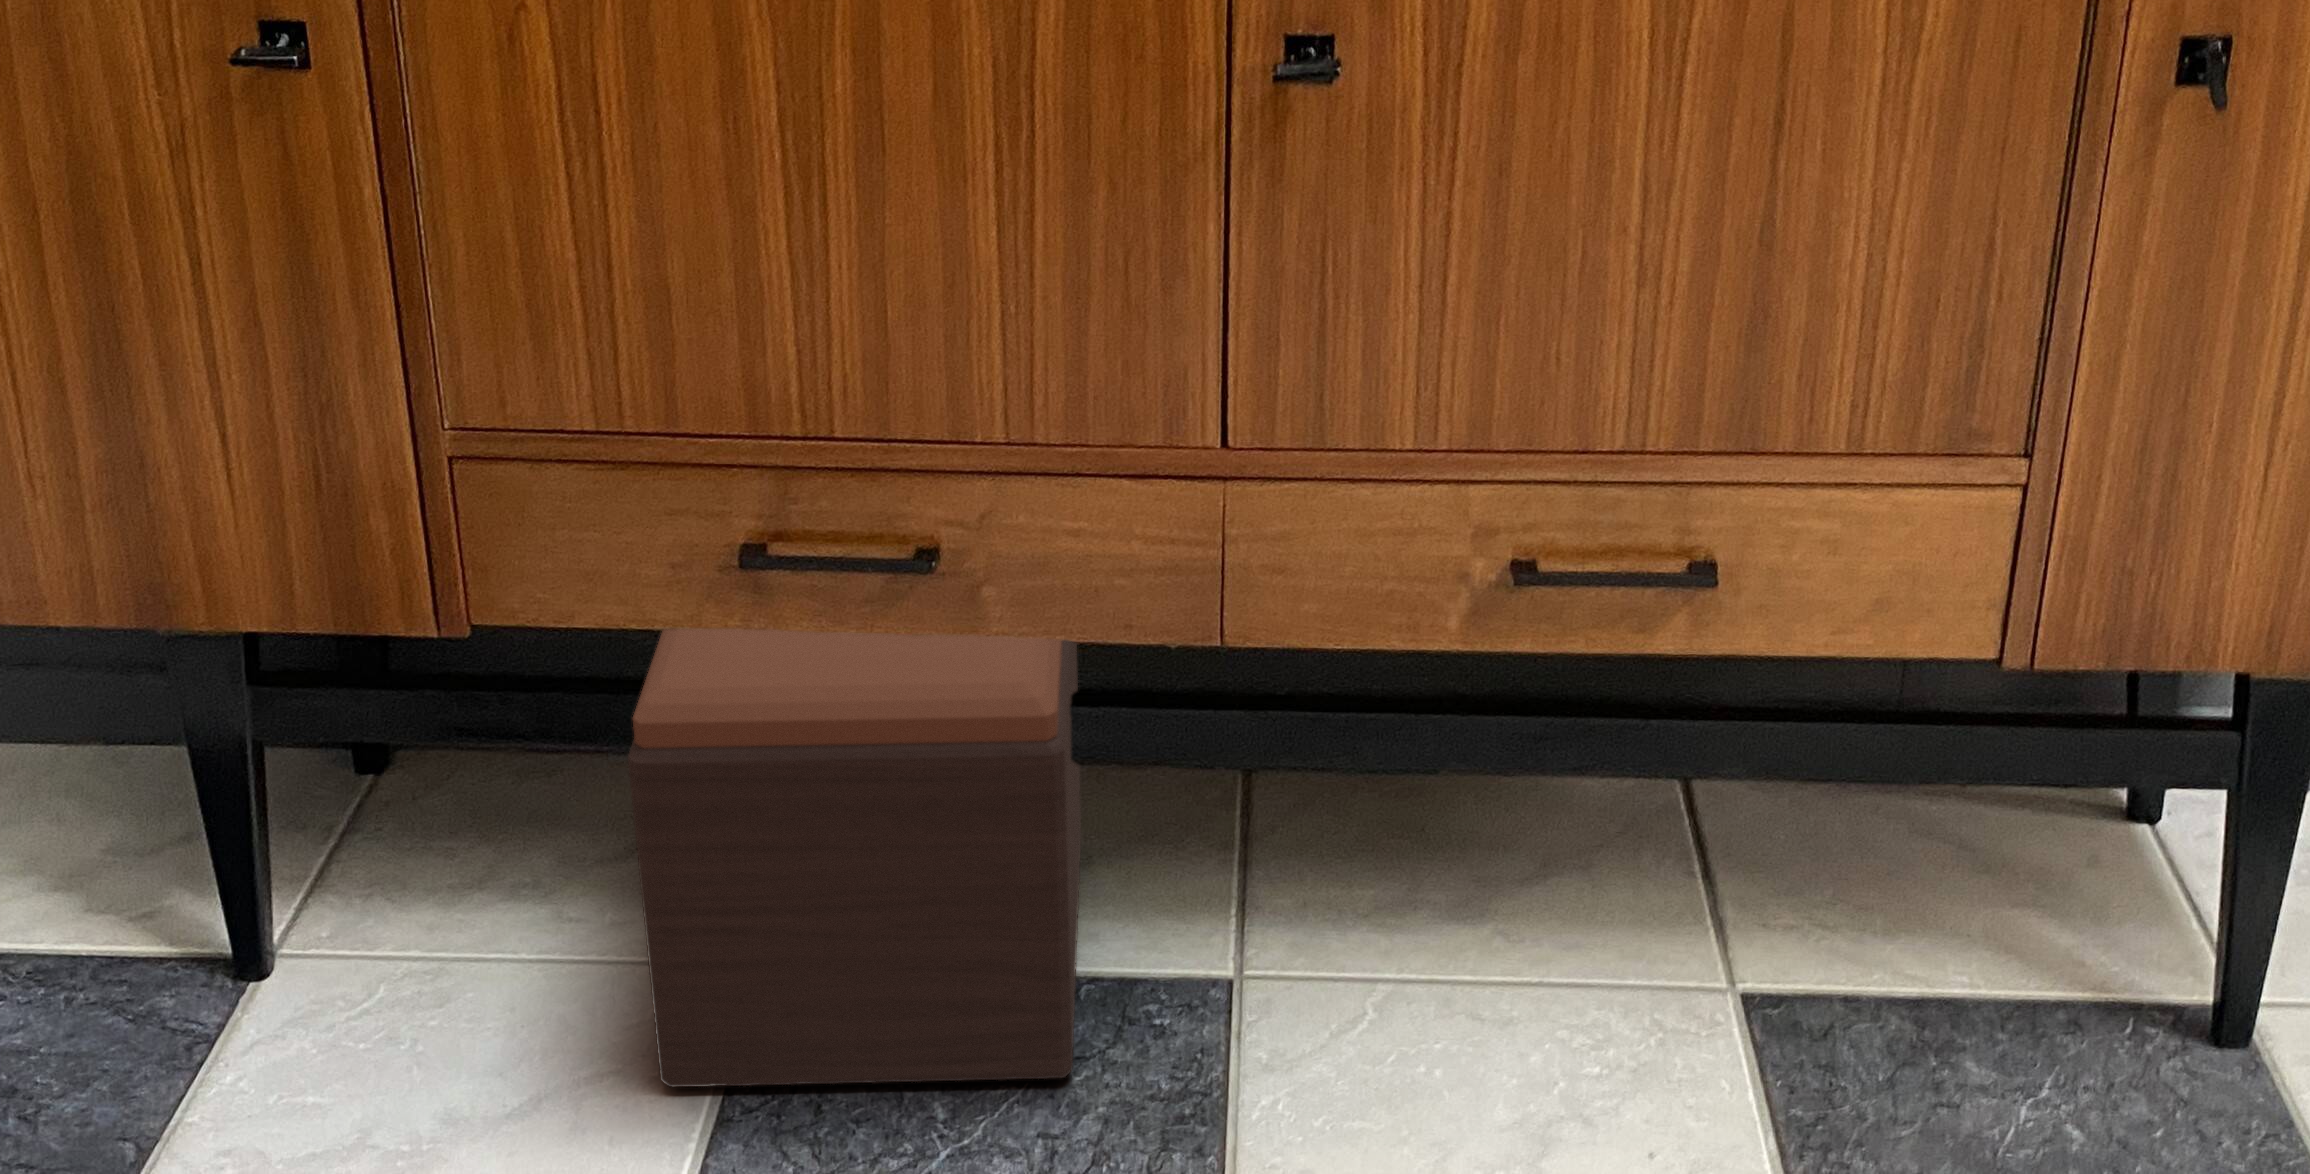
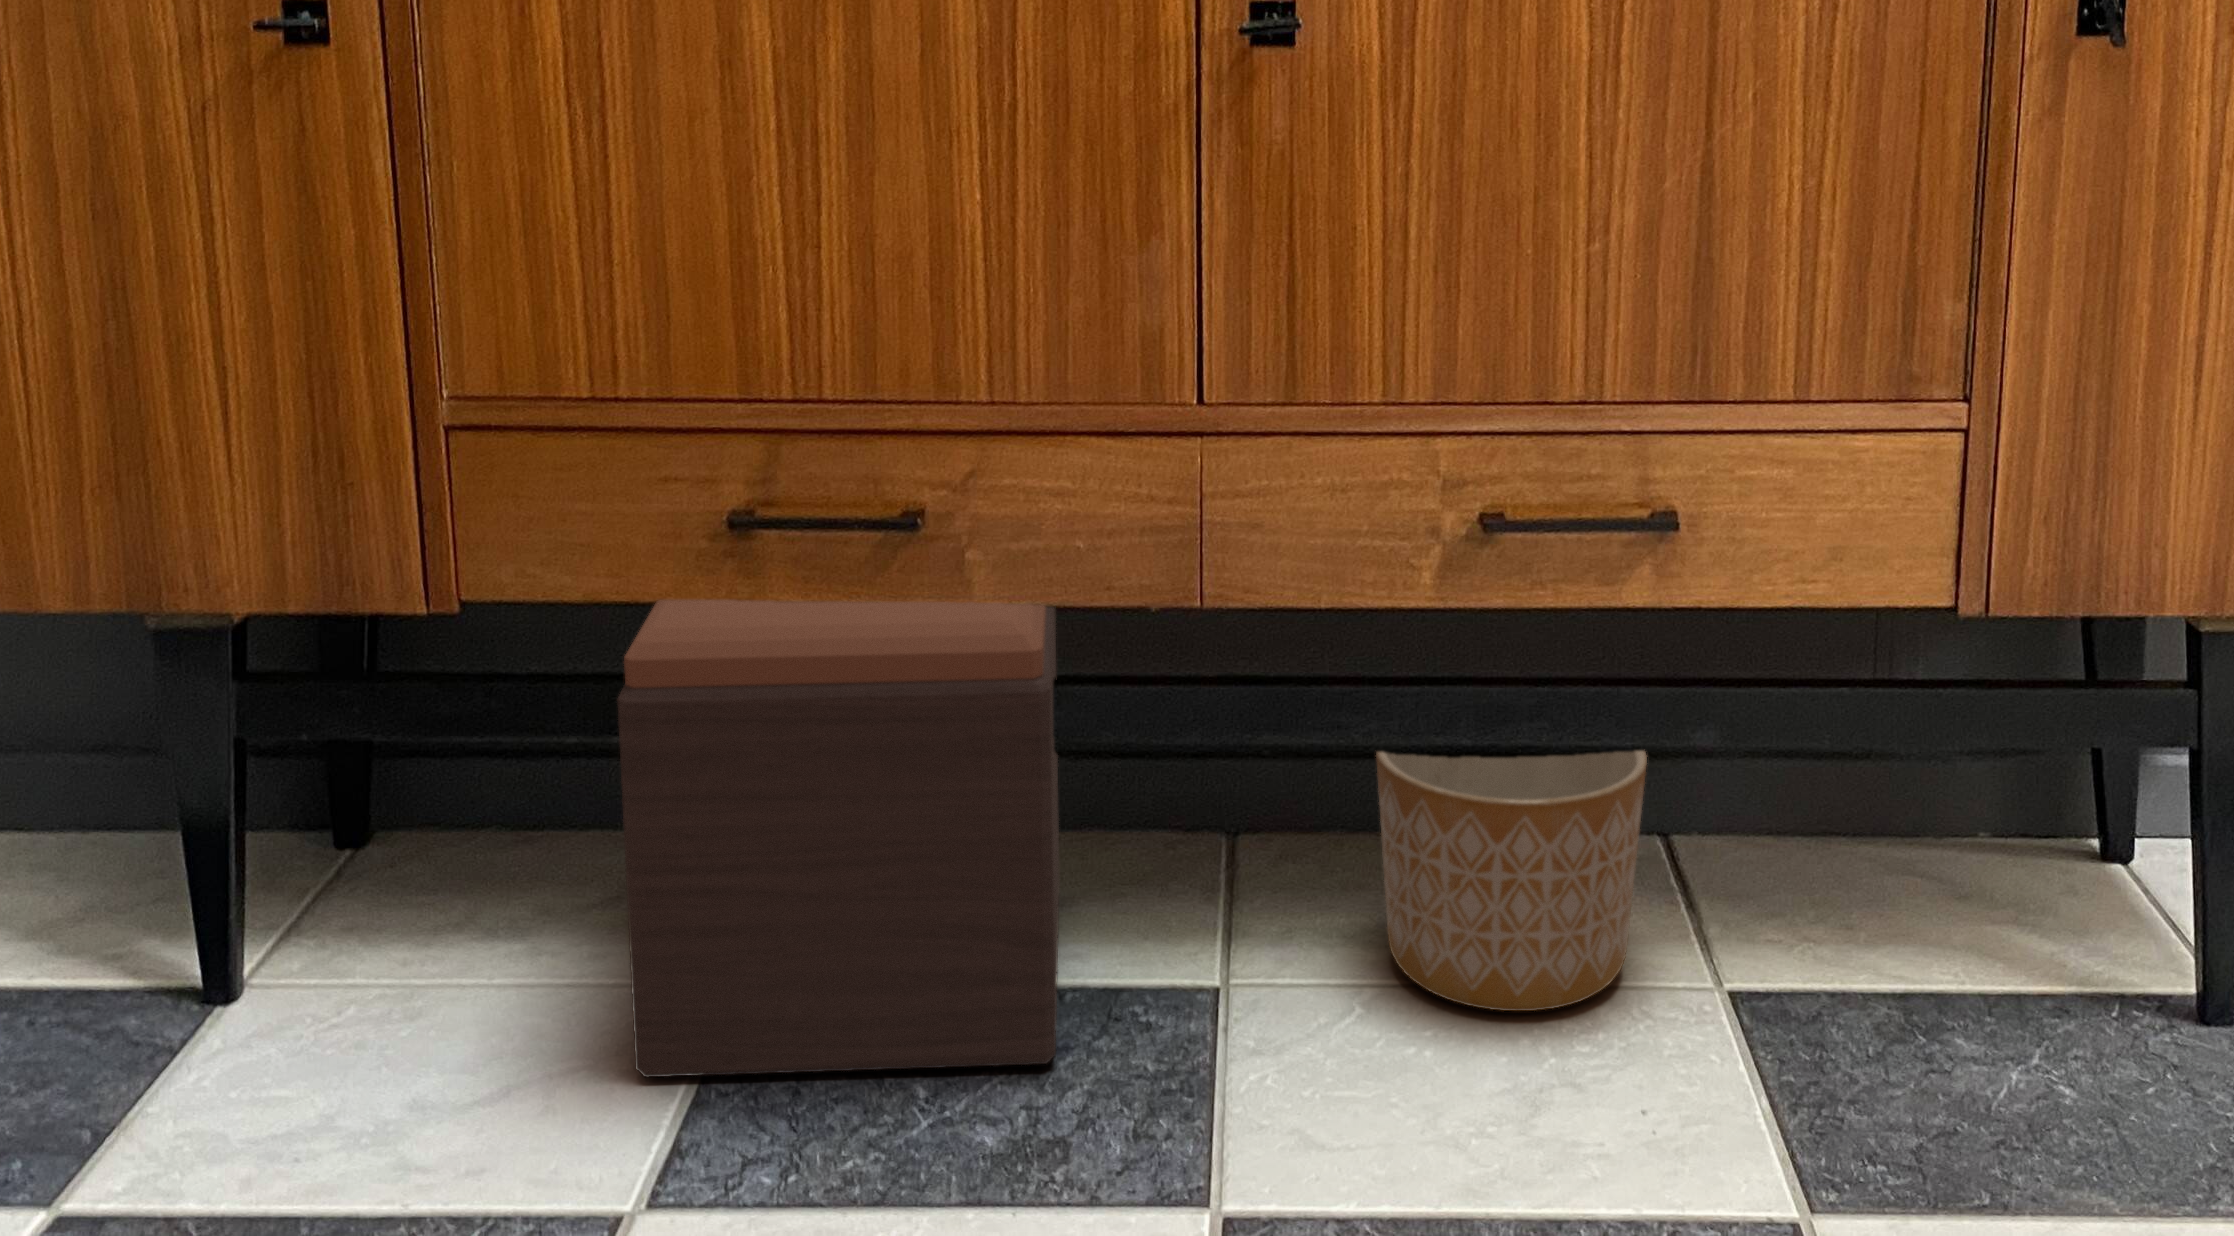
planter: none [1399,686,1674,1017] -> present [1376,751,1647,1011]

